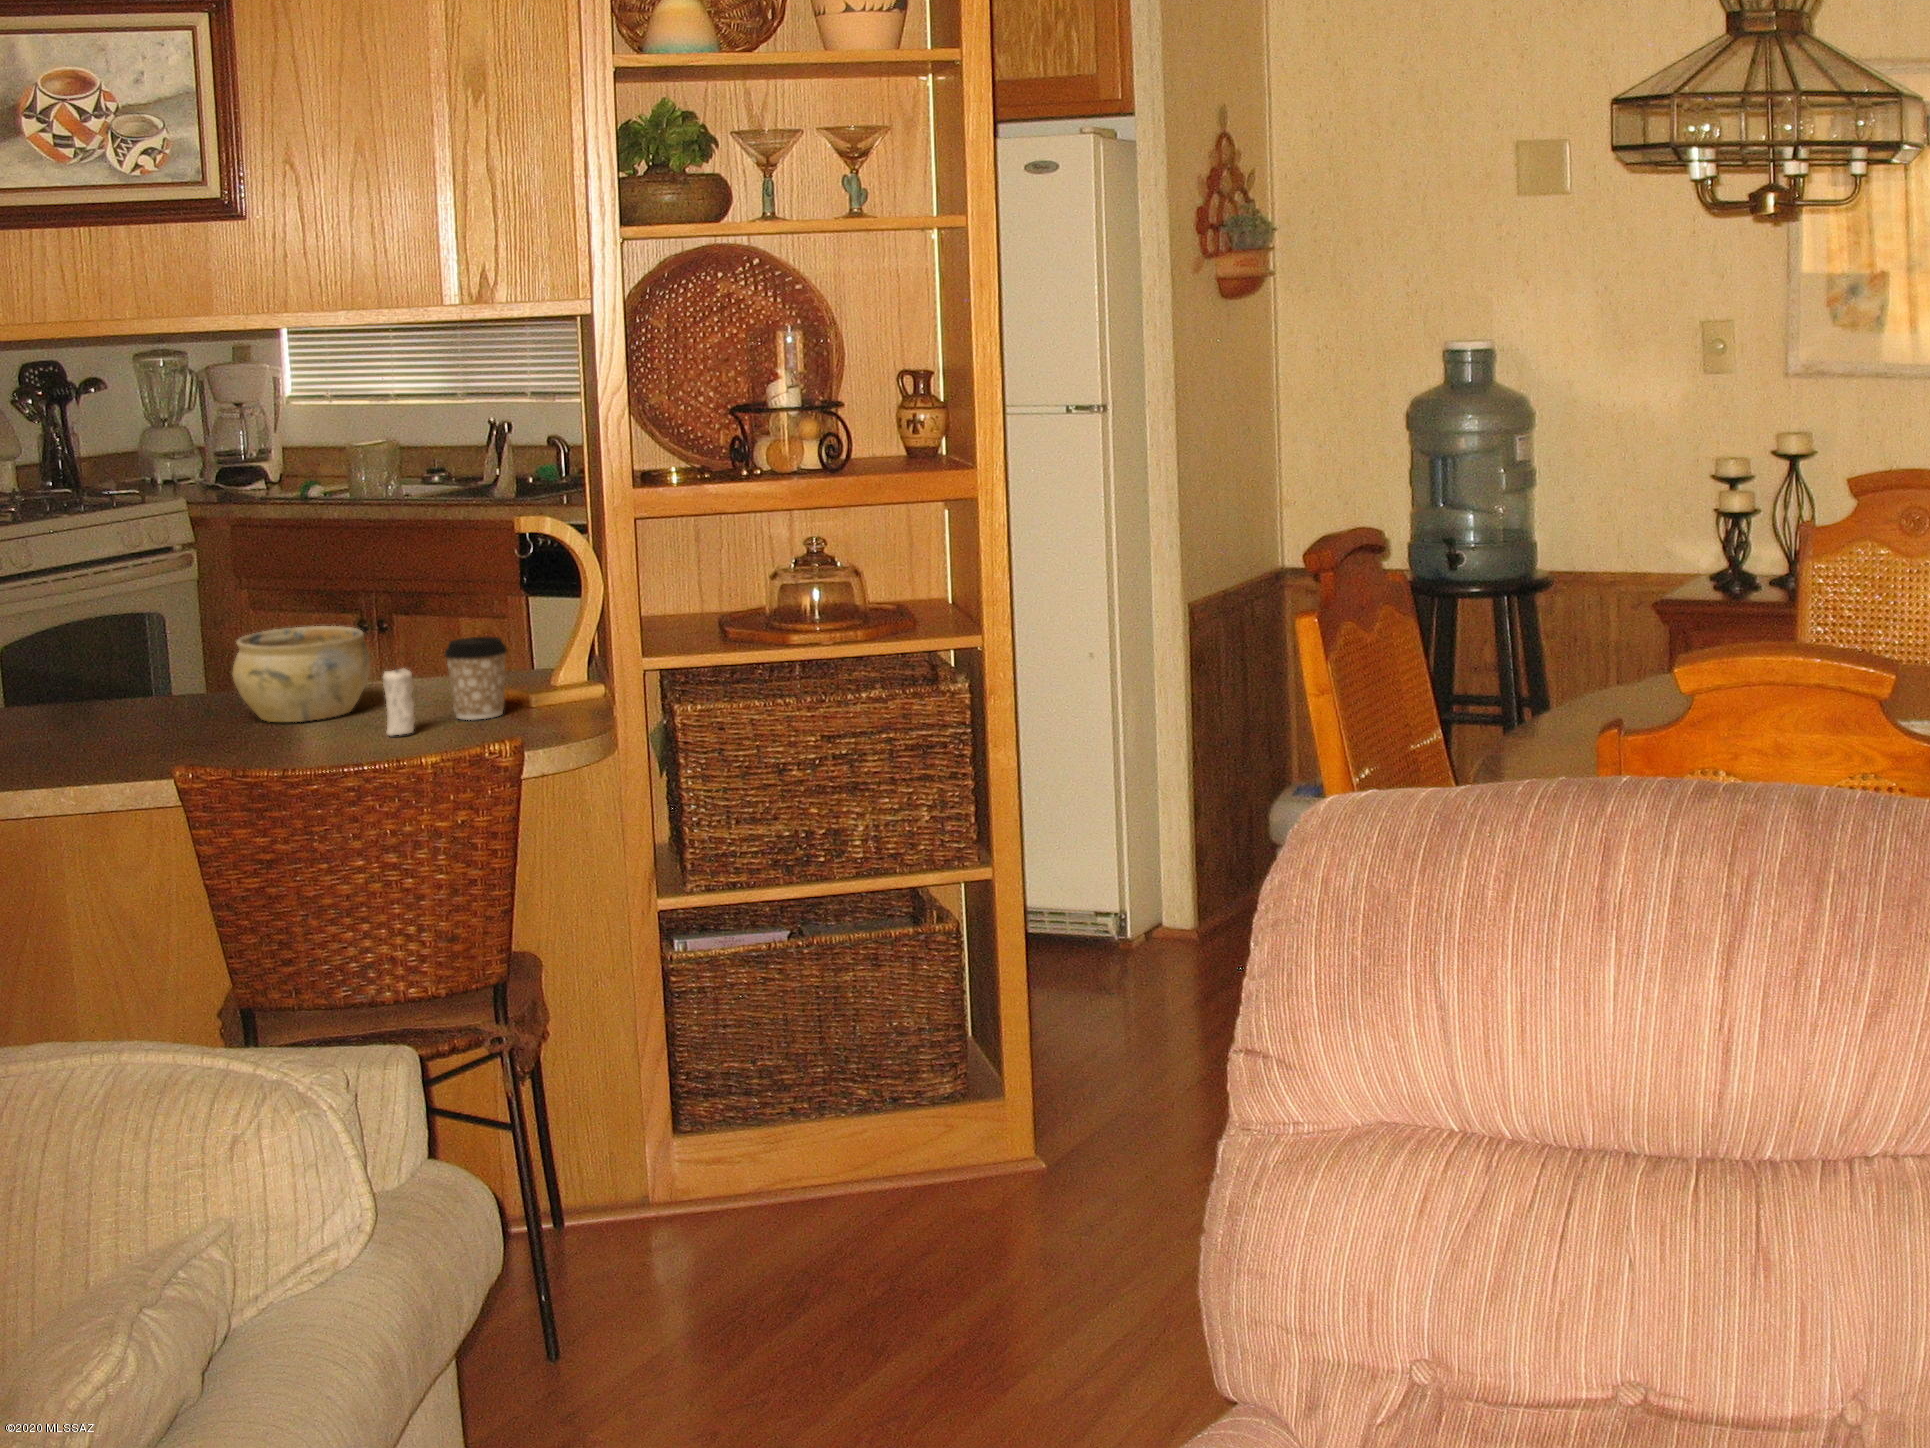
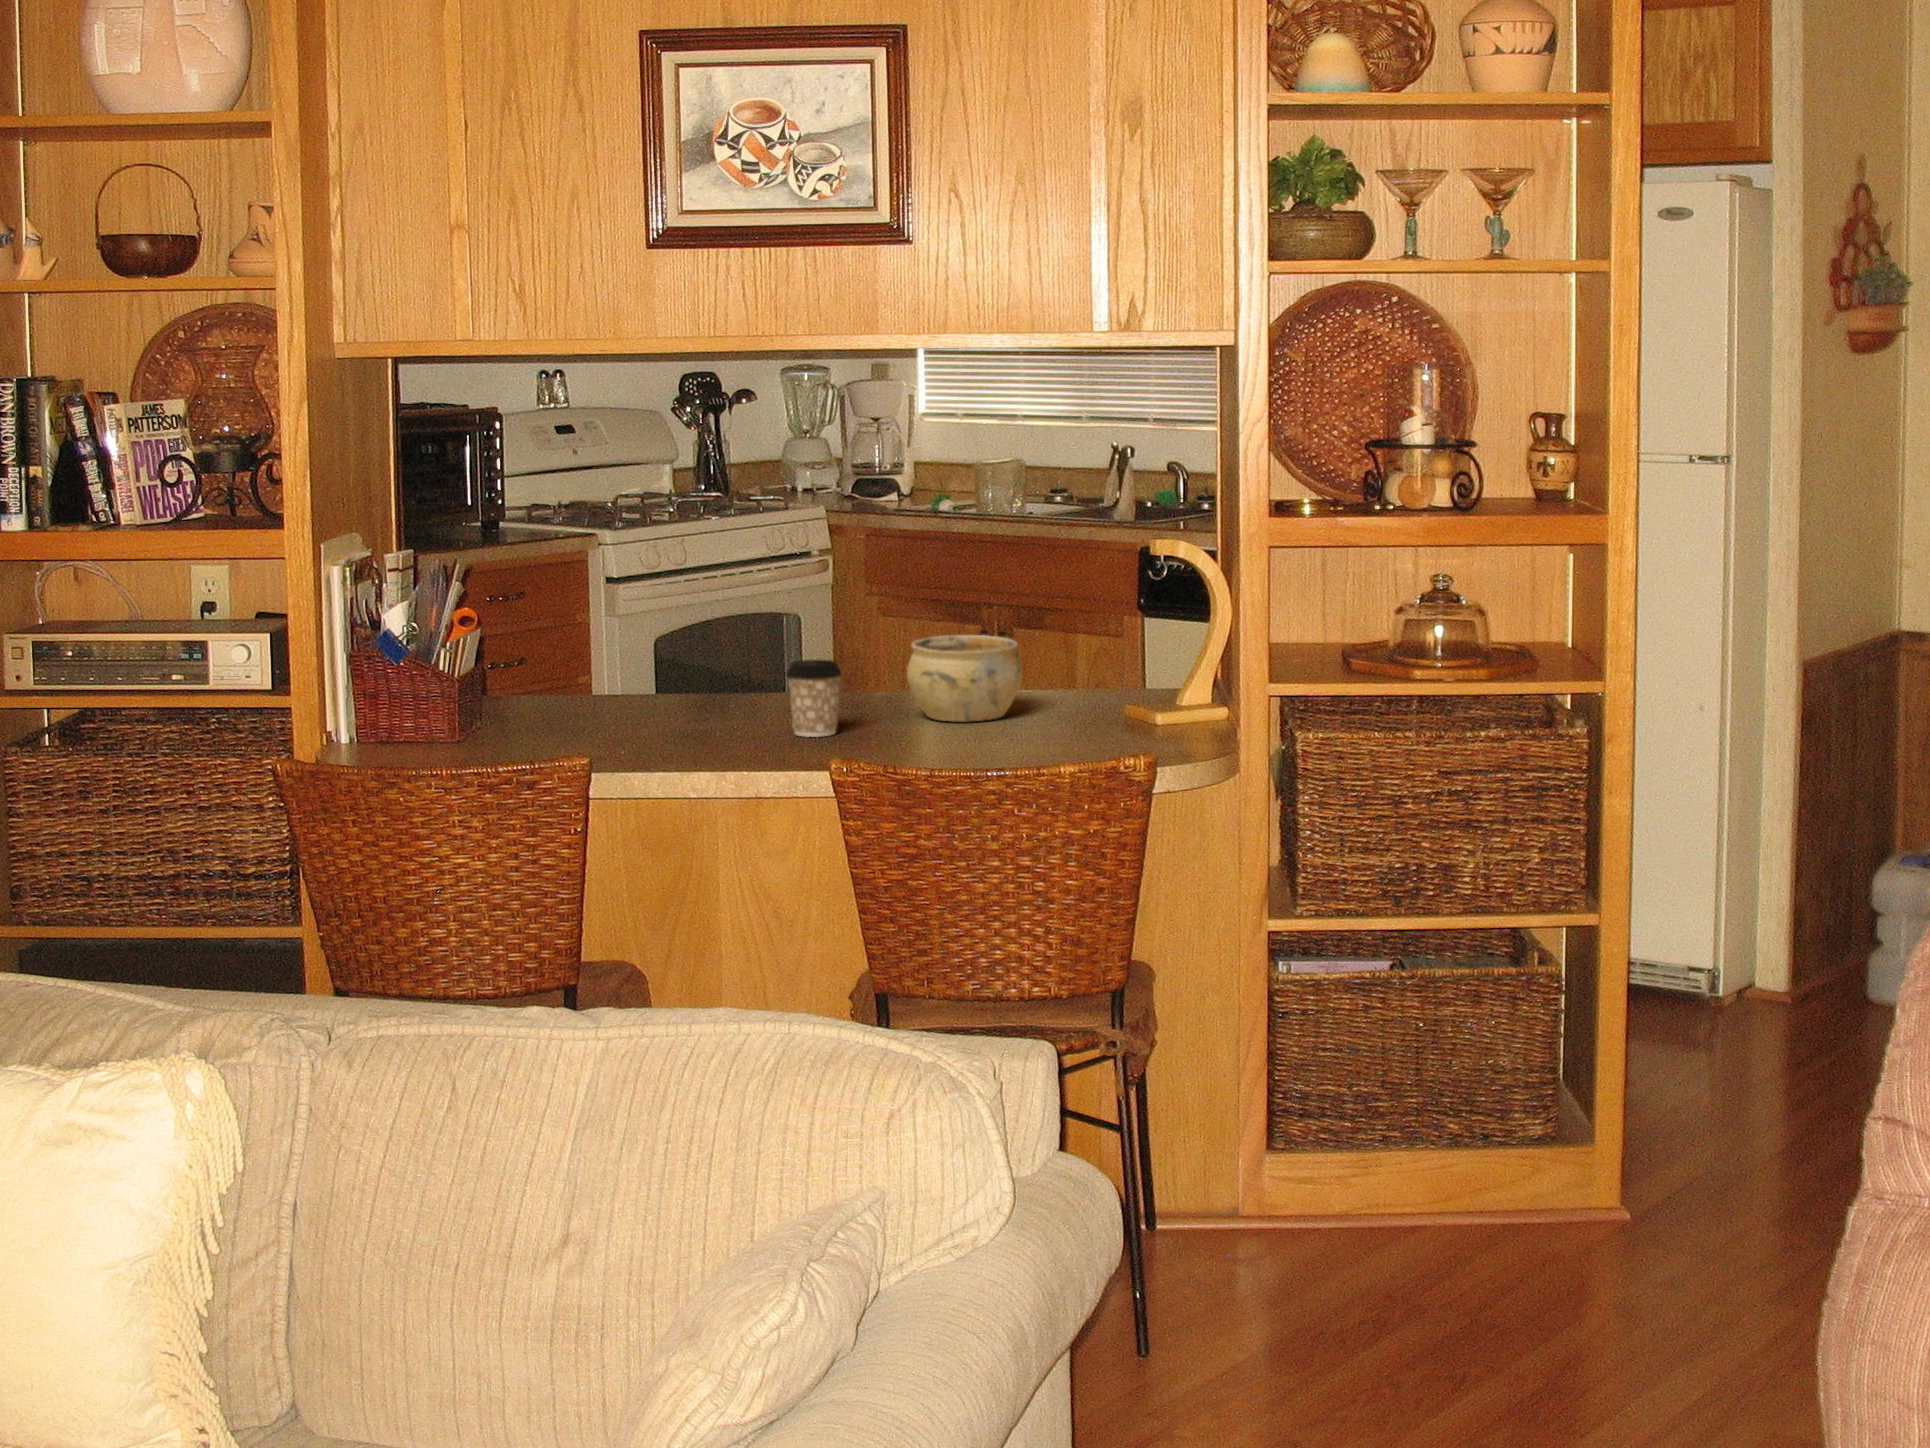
coffee cup: present [444,637,507,720] -> present [787,660,842,737]
candle: present [383,668,415,736] -> none [1037,666,1063,739]

